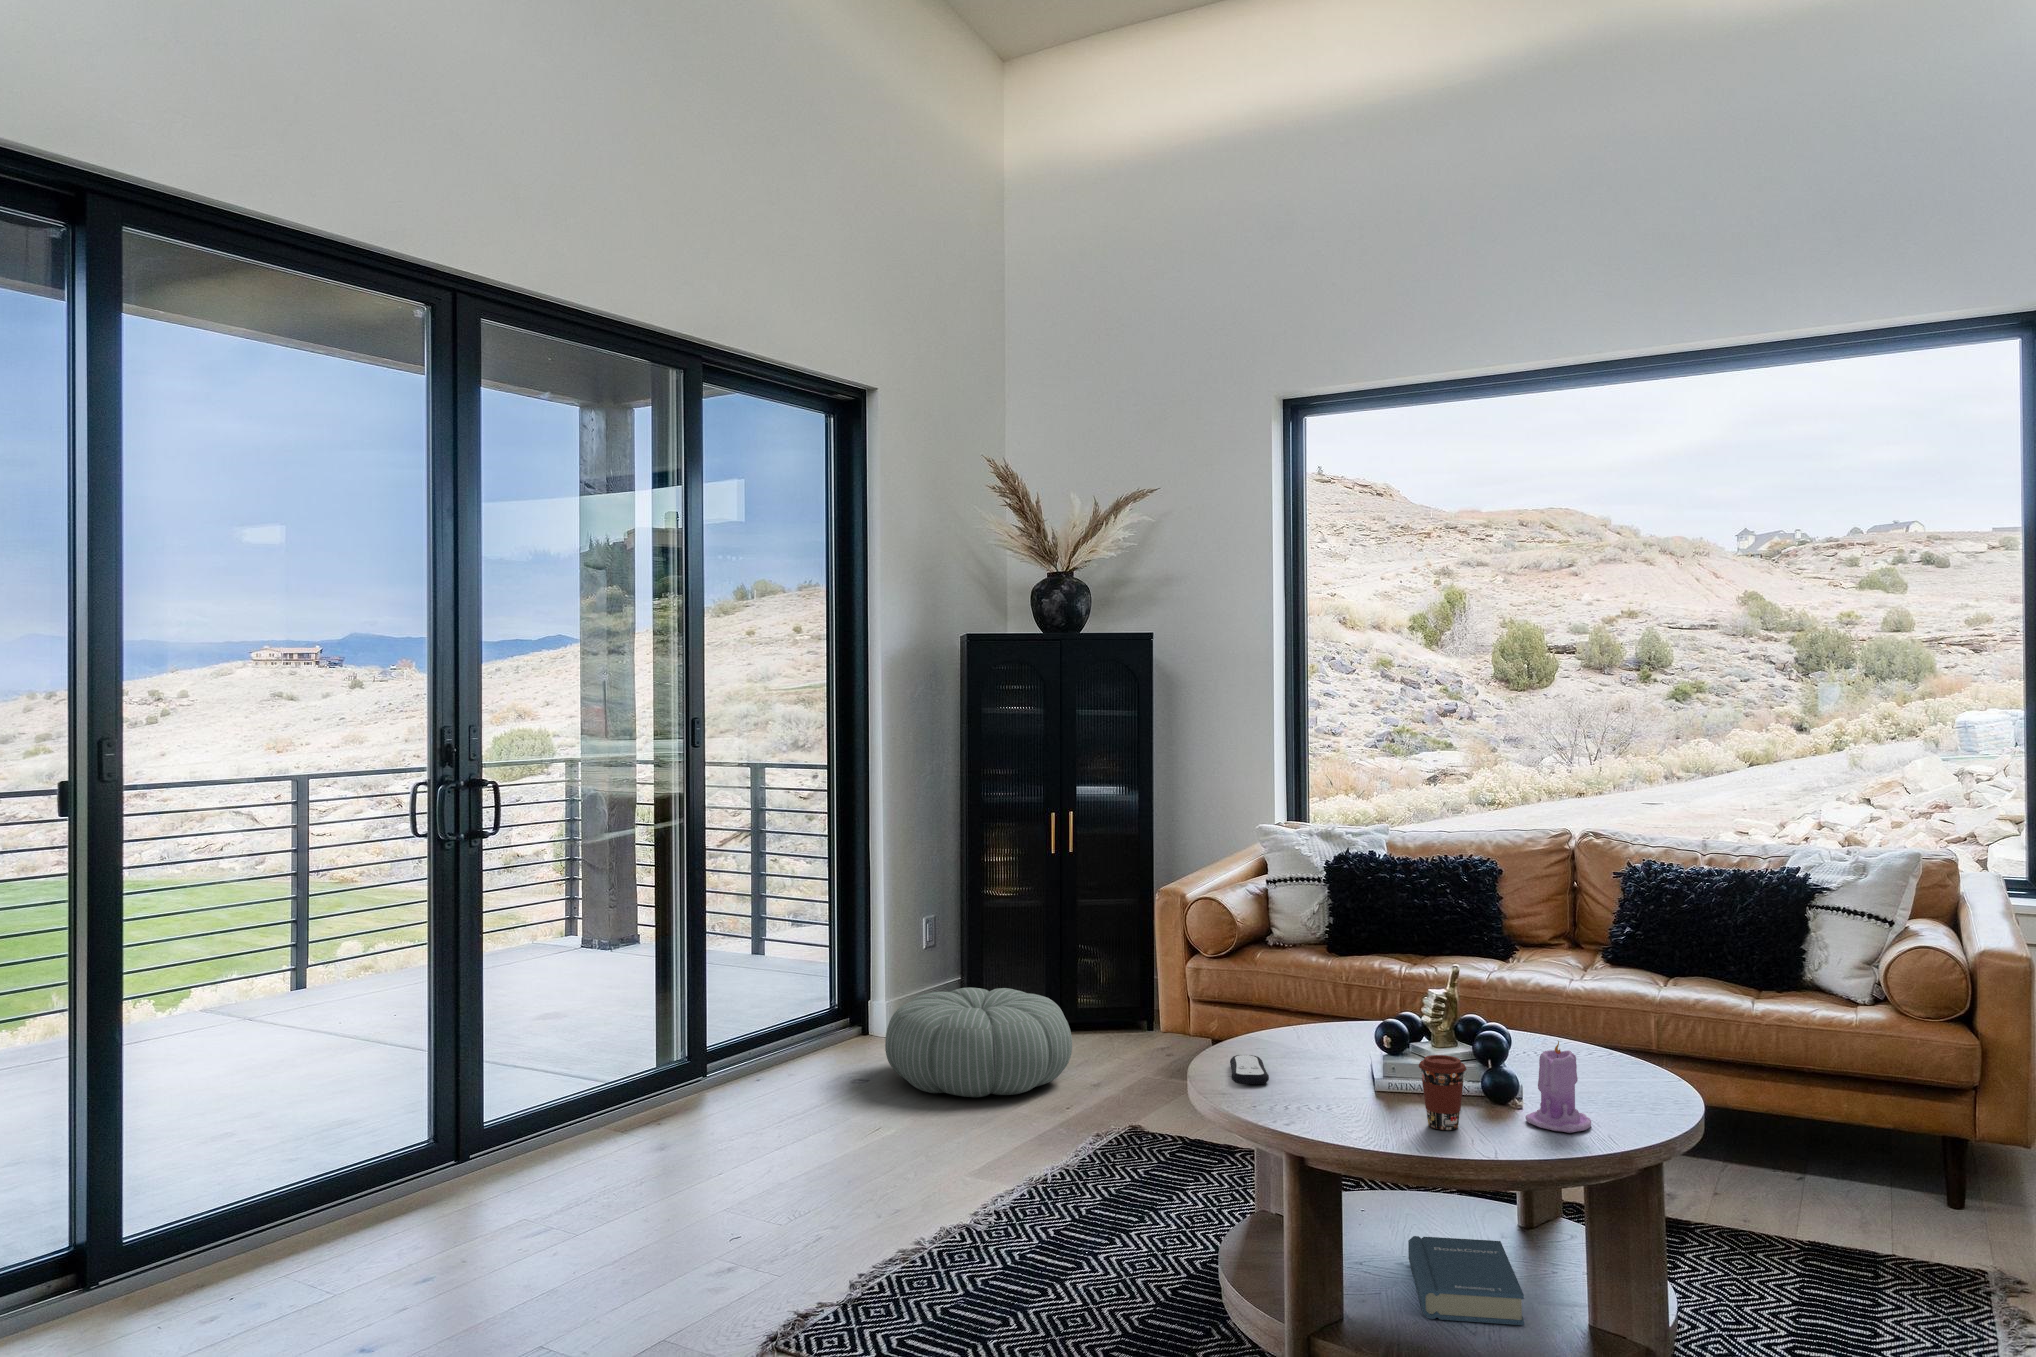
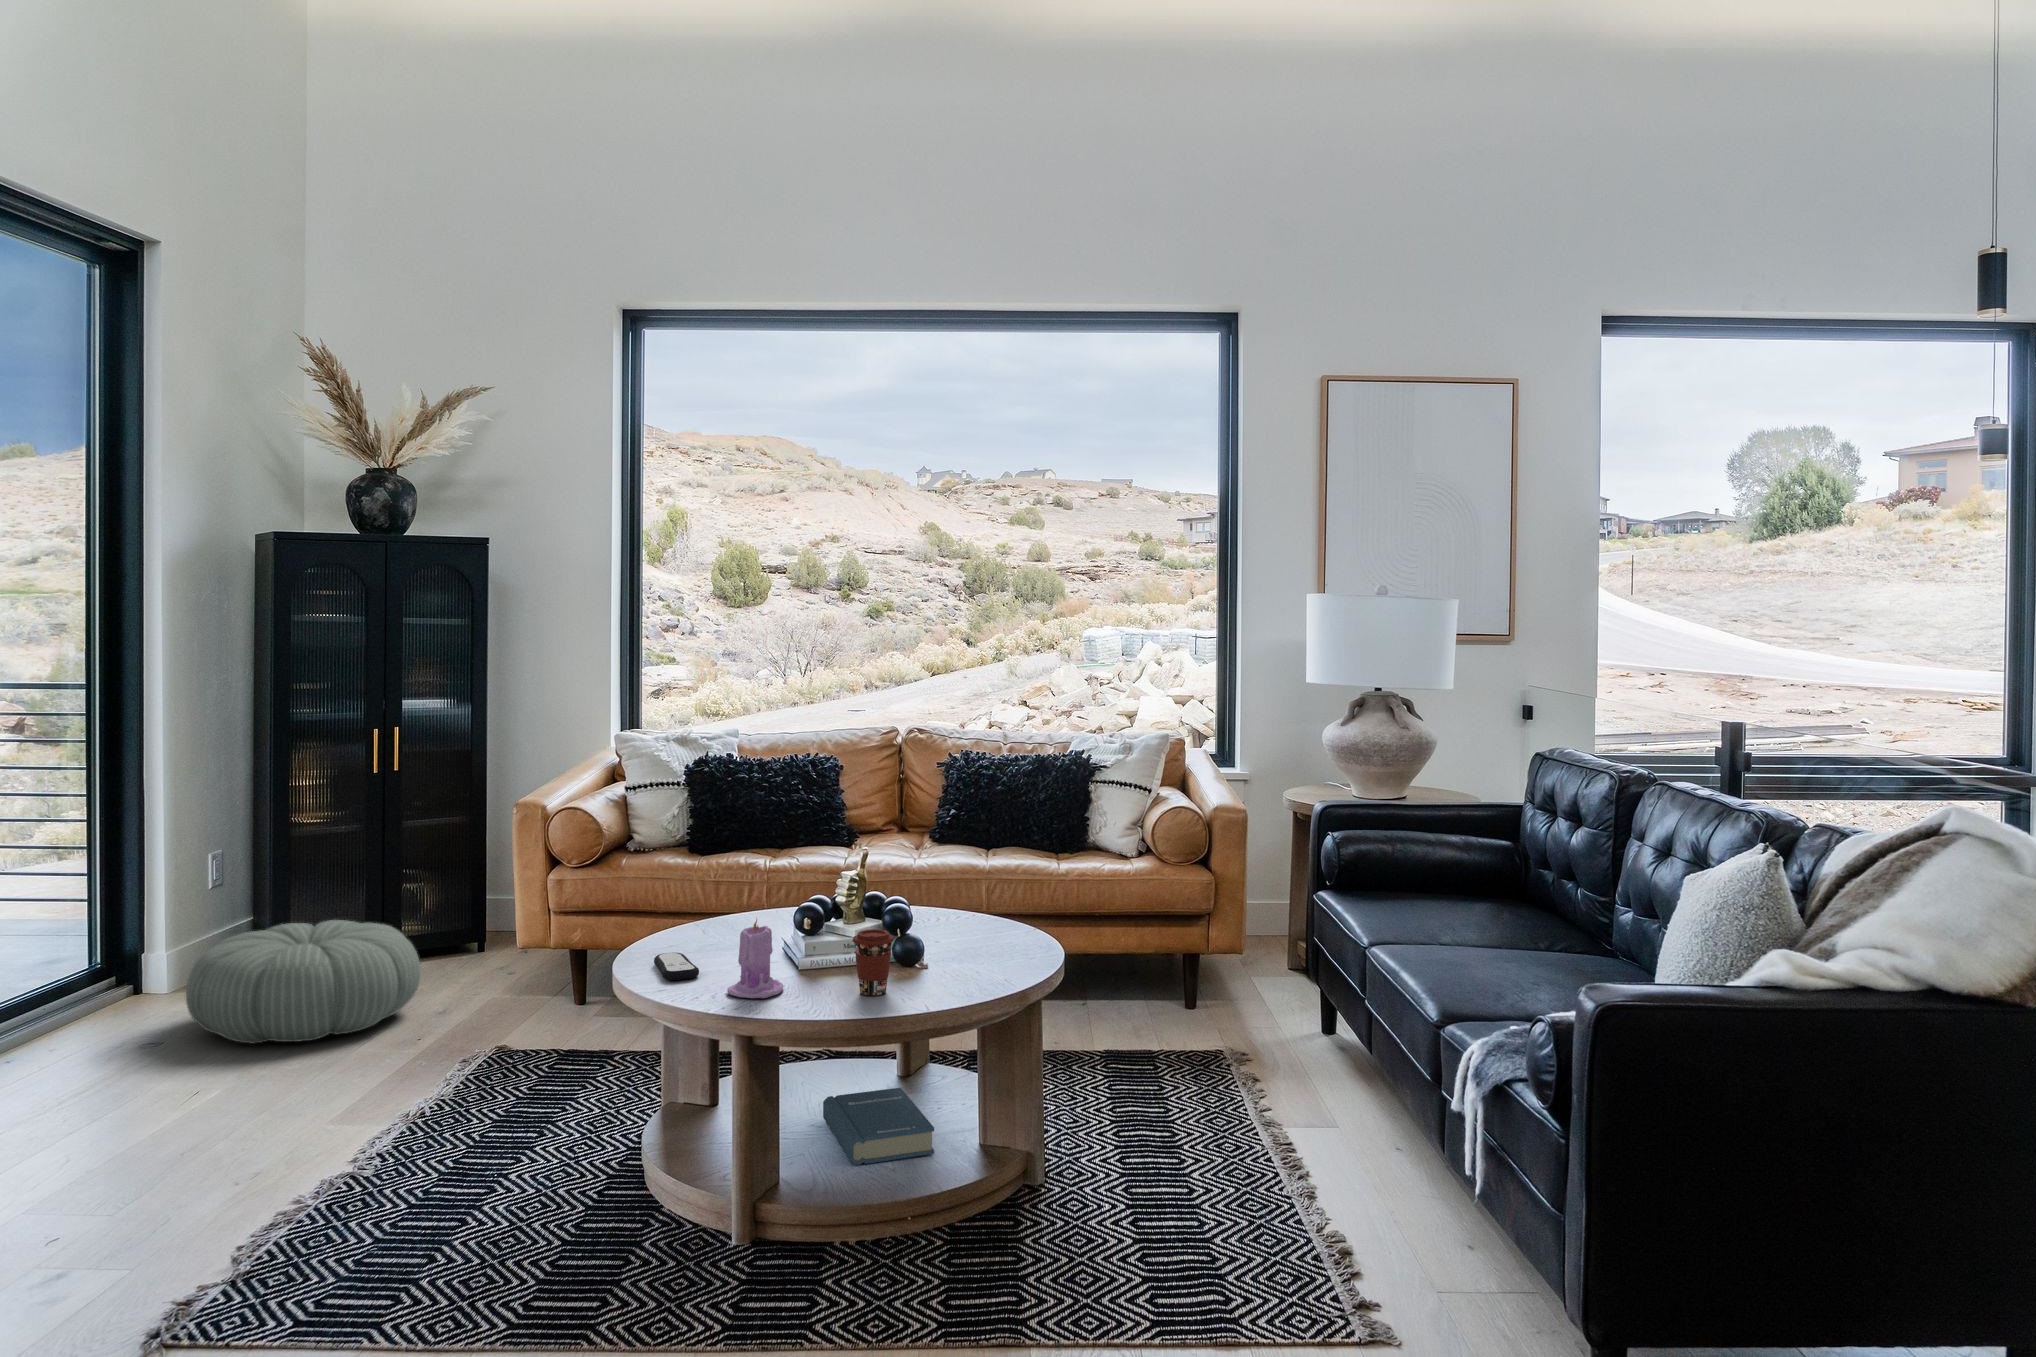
candle: present [1526,1041,1591,1133] -> present [727,918,784,998]

